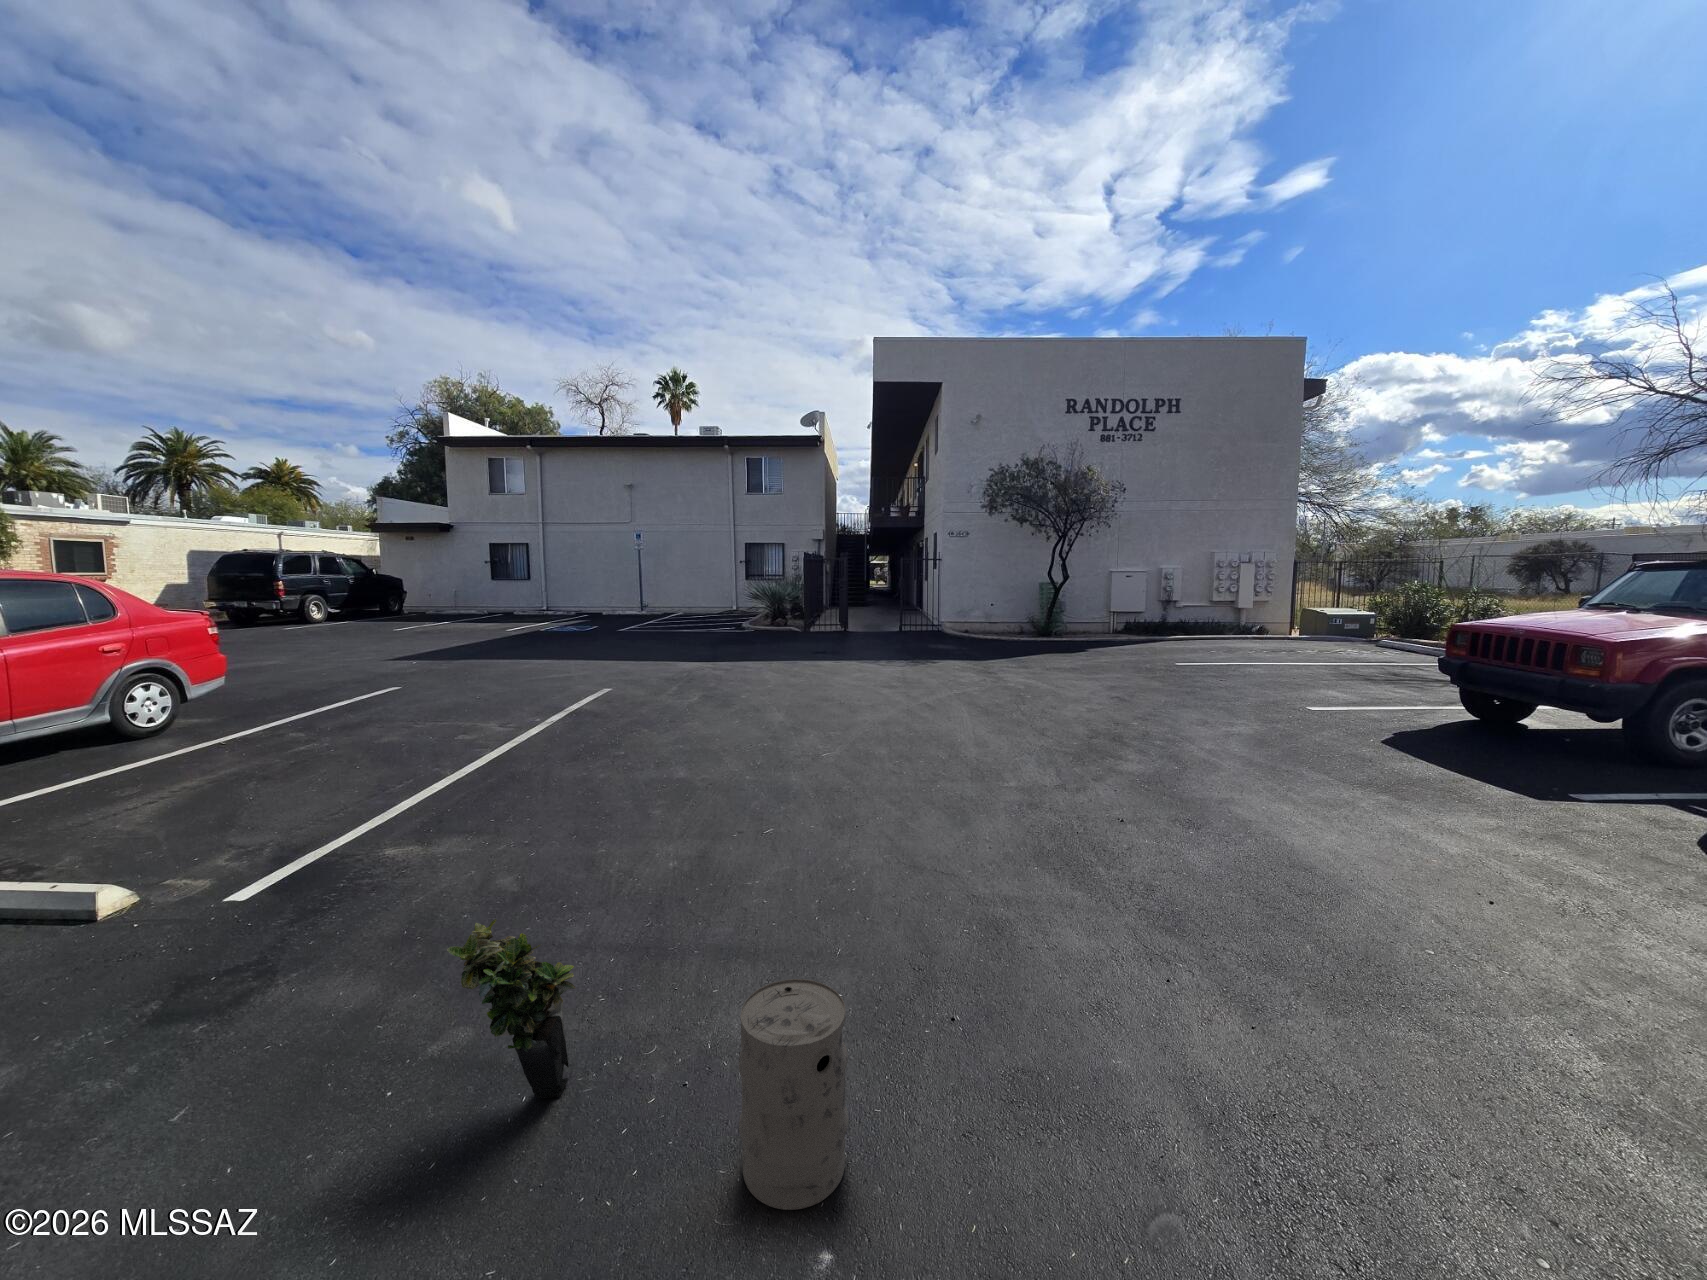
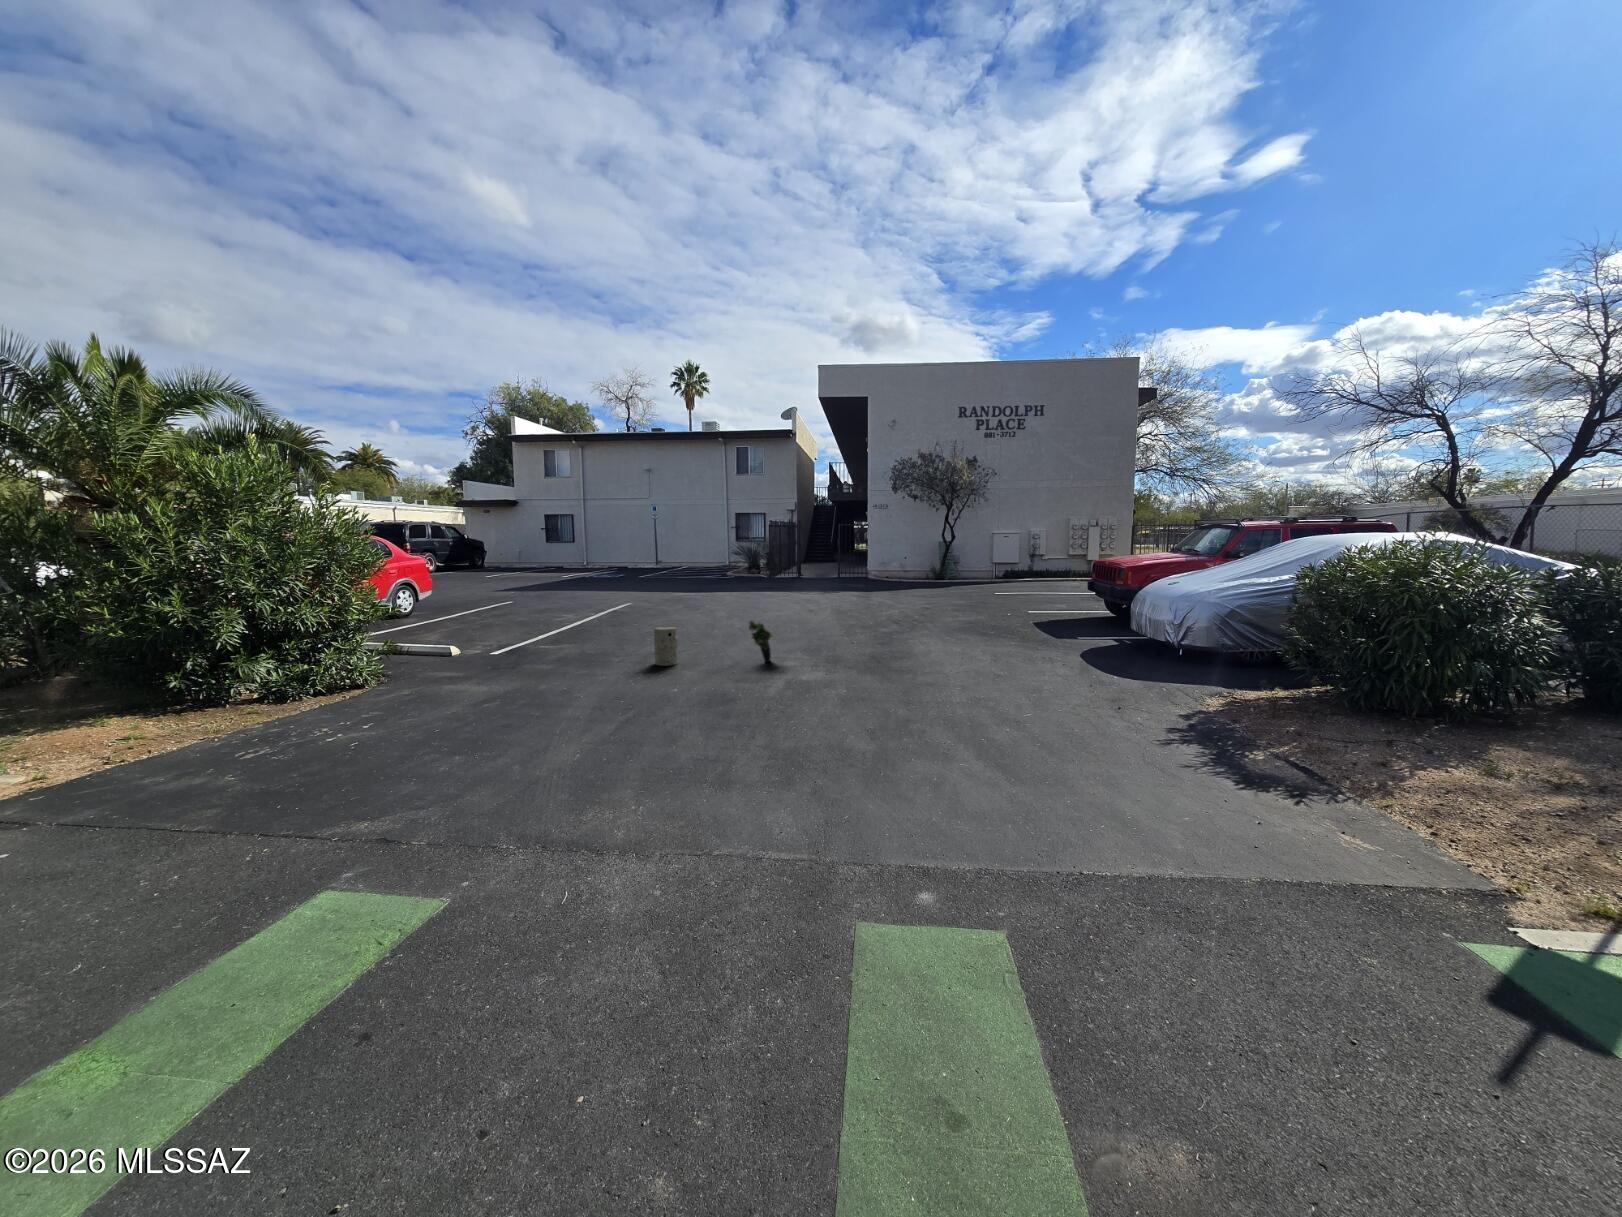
potted plant: present [447,919,575,1098] -> present [749,620,772,662]

